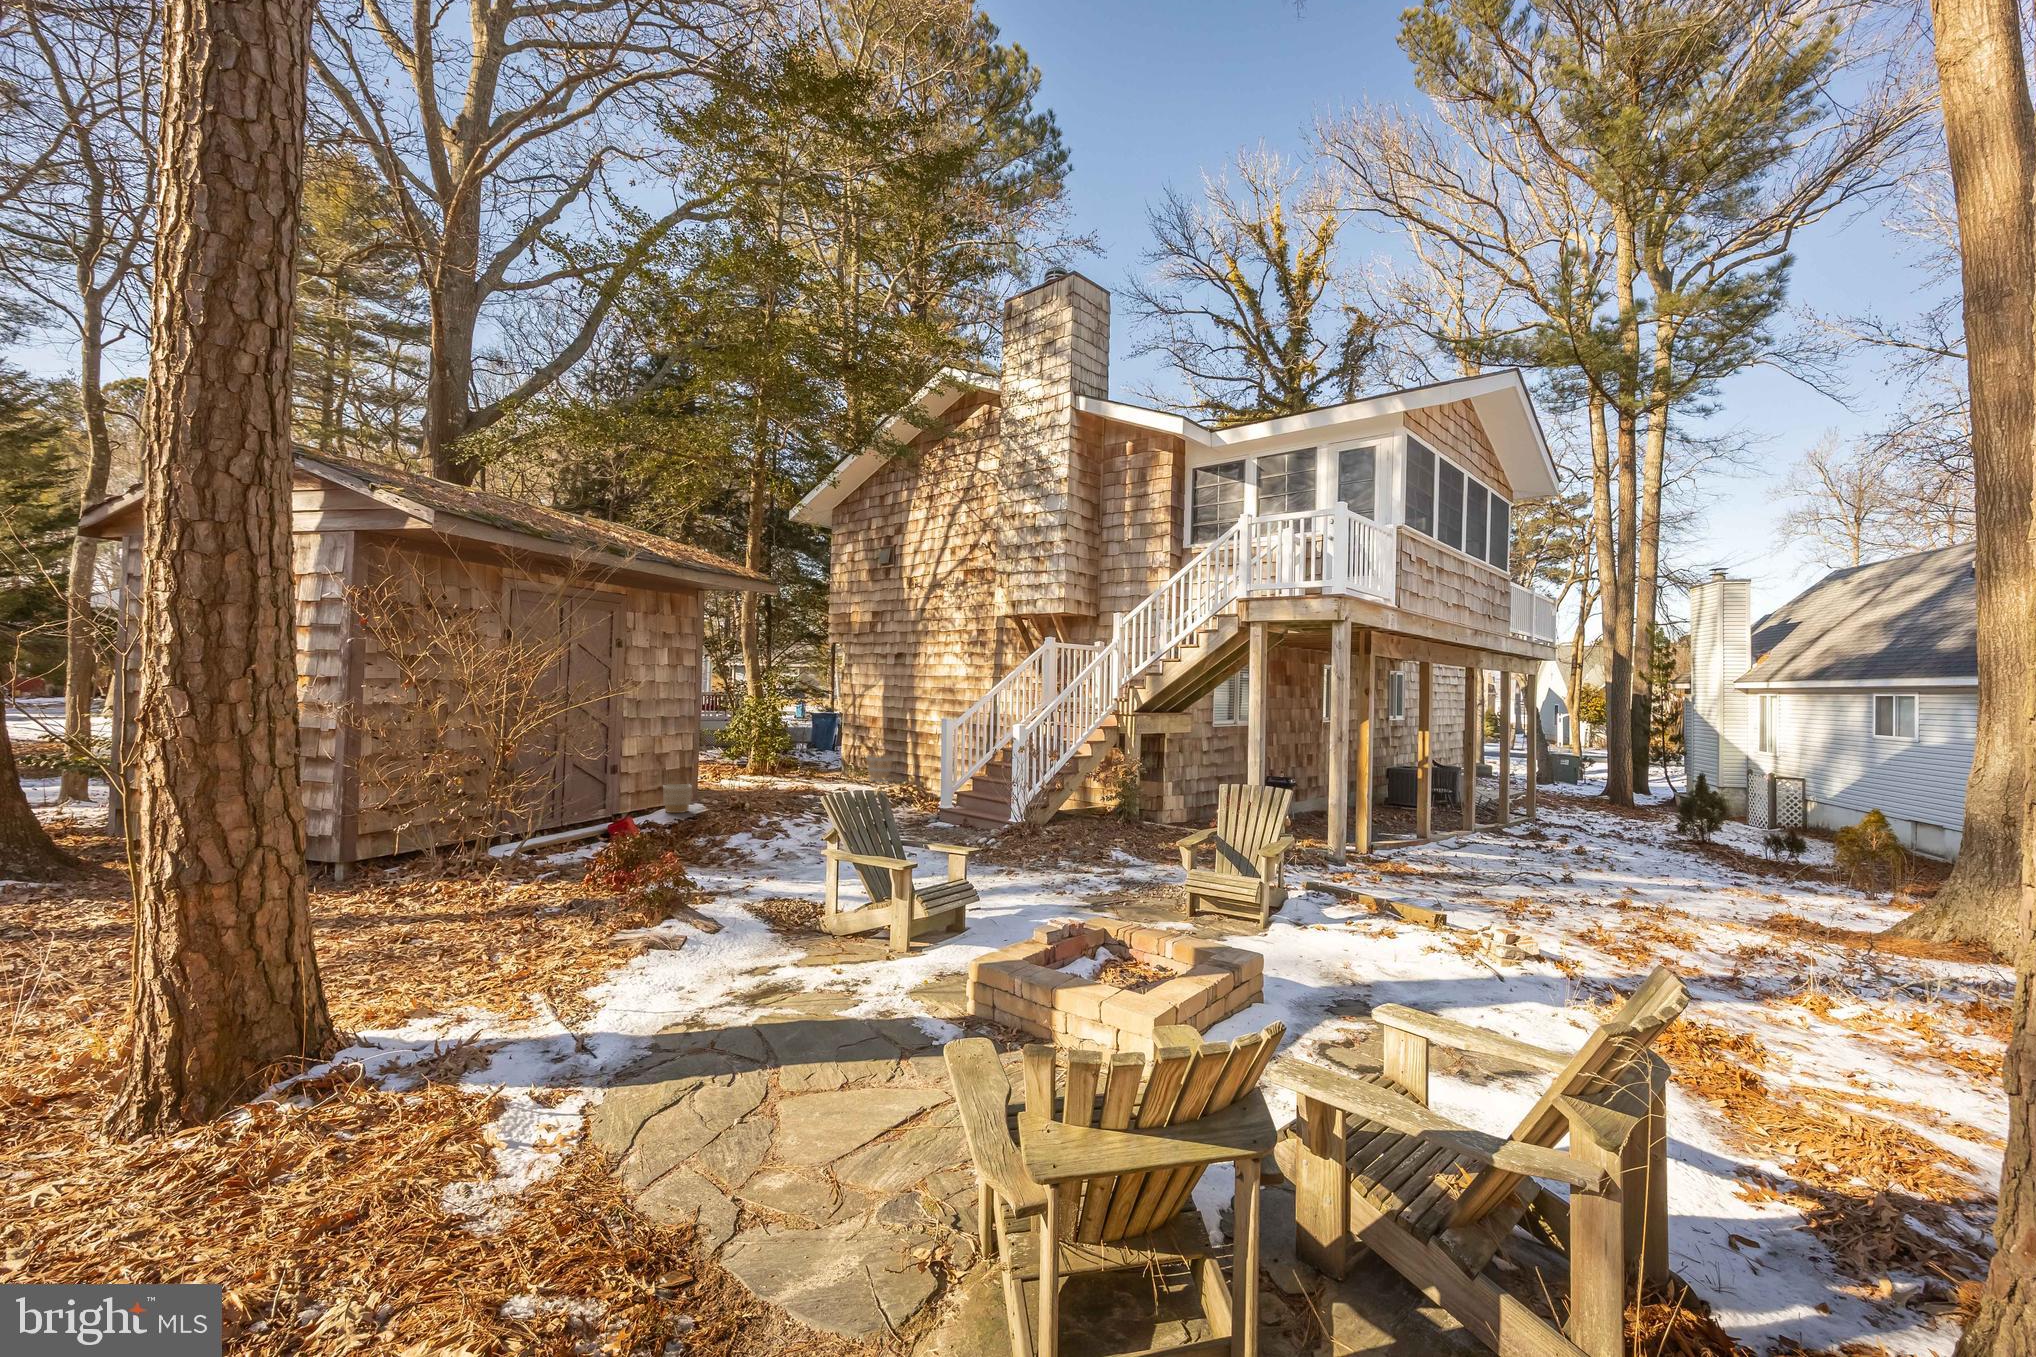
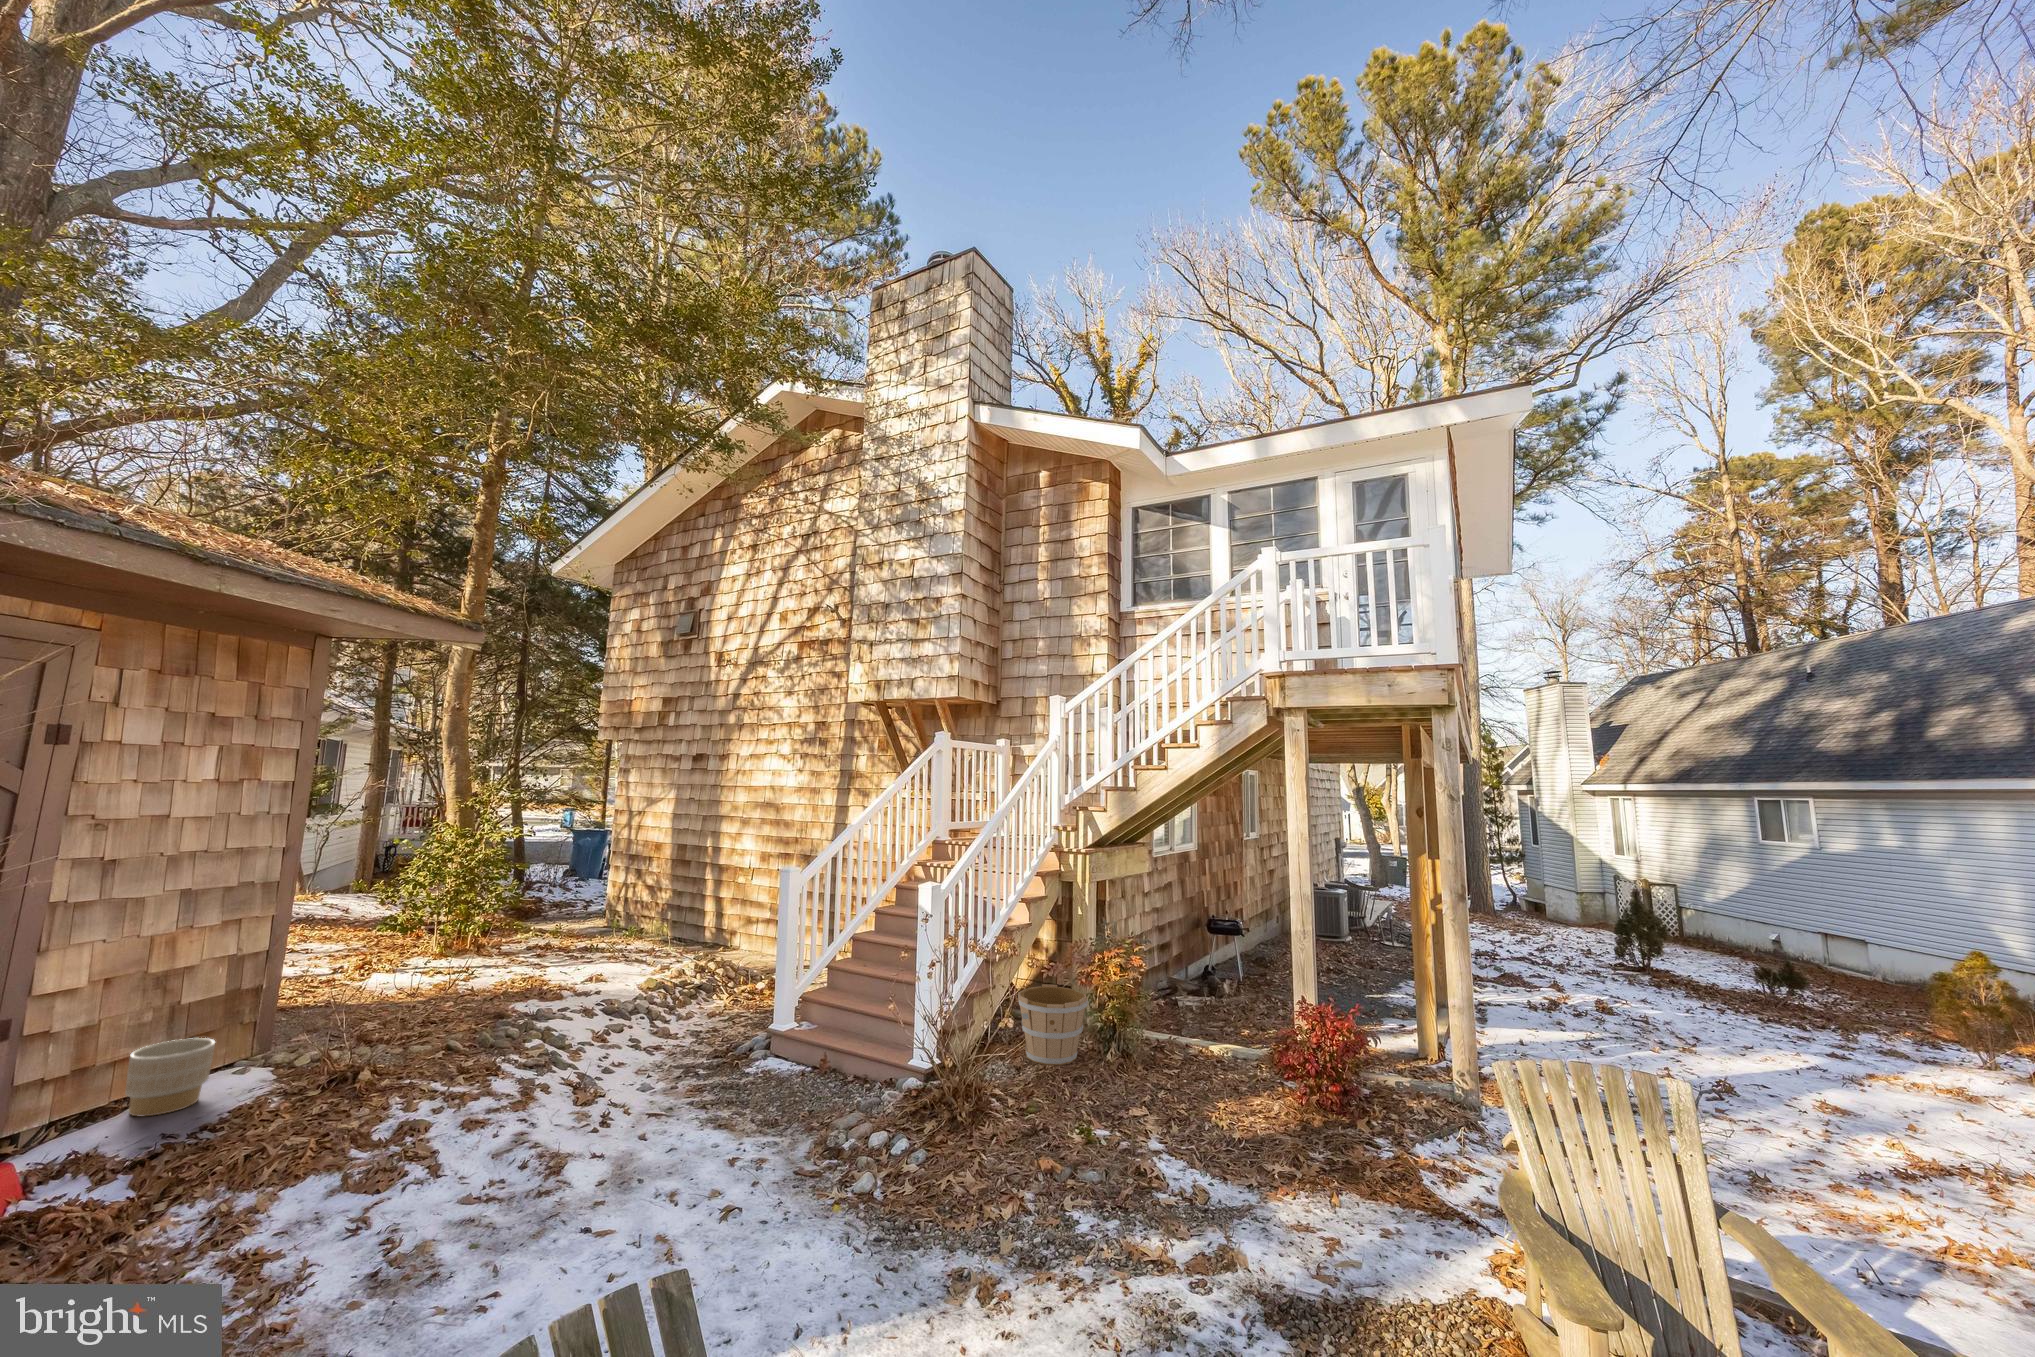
wooden bucket: present [866,755,893,782] -> present [1018,984,1088,1065]

